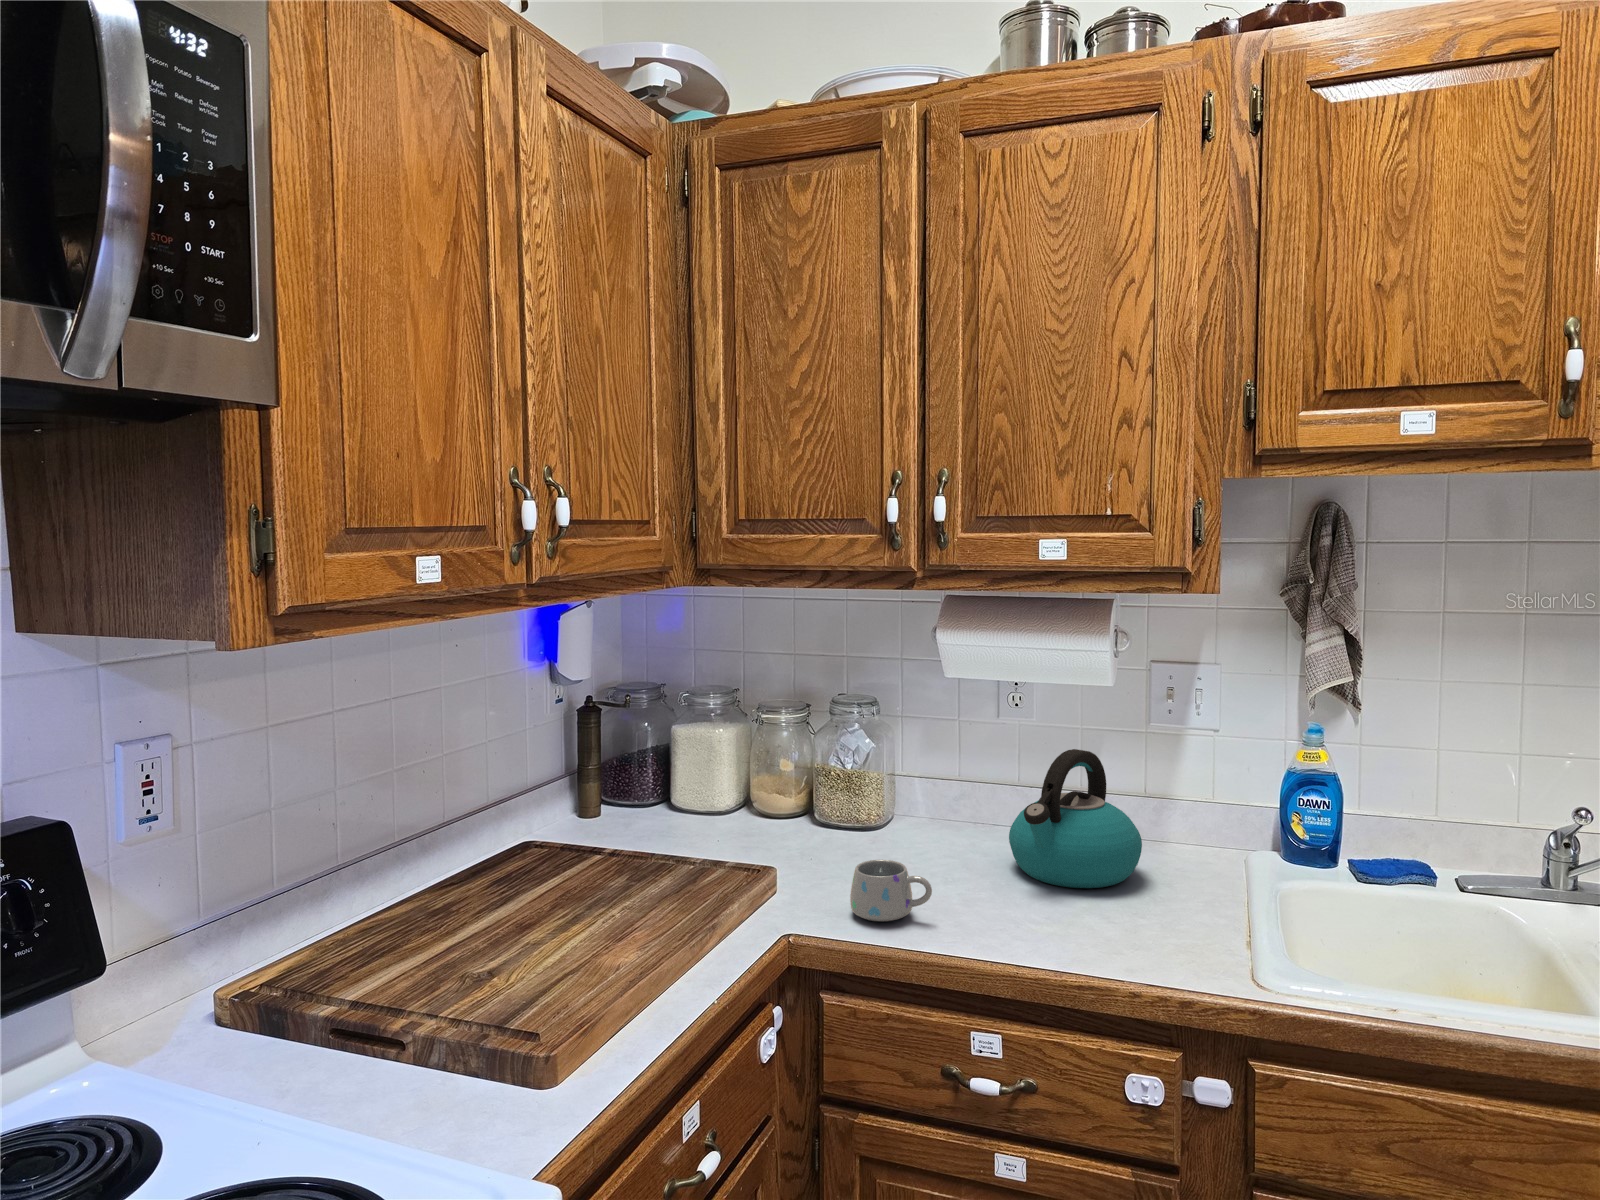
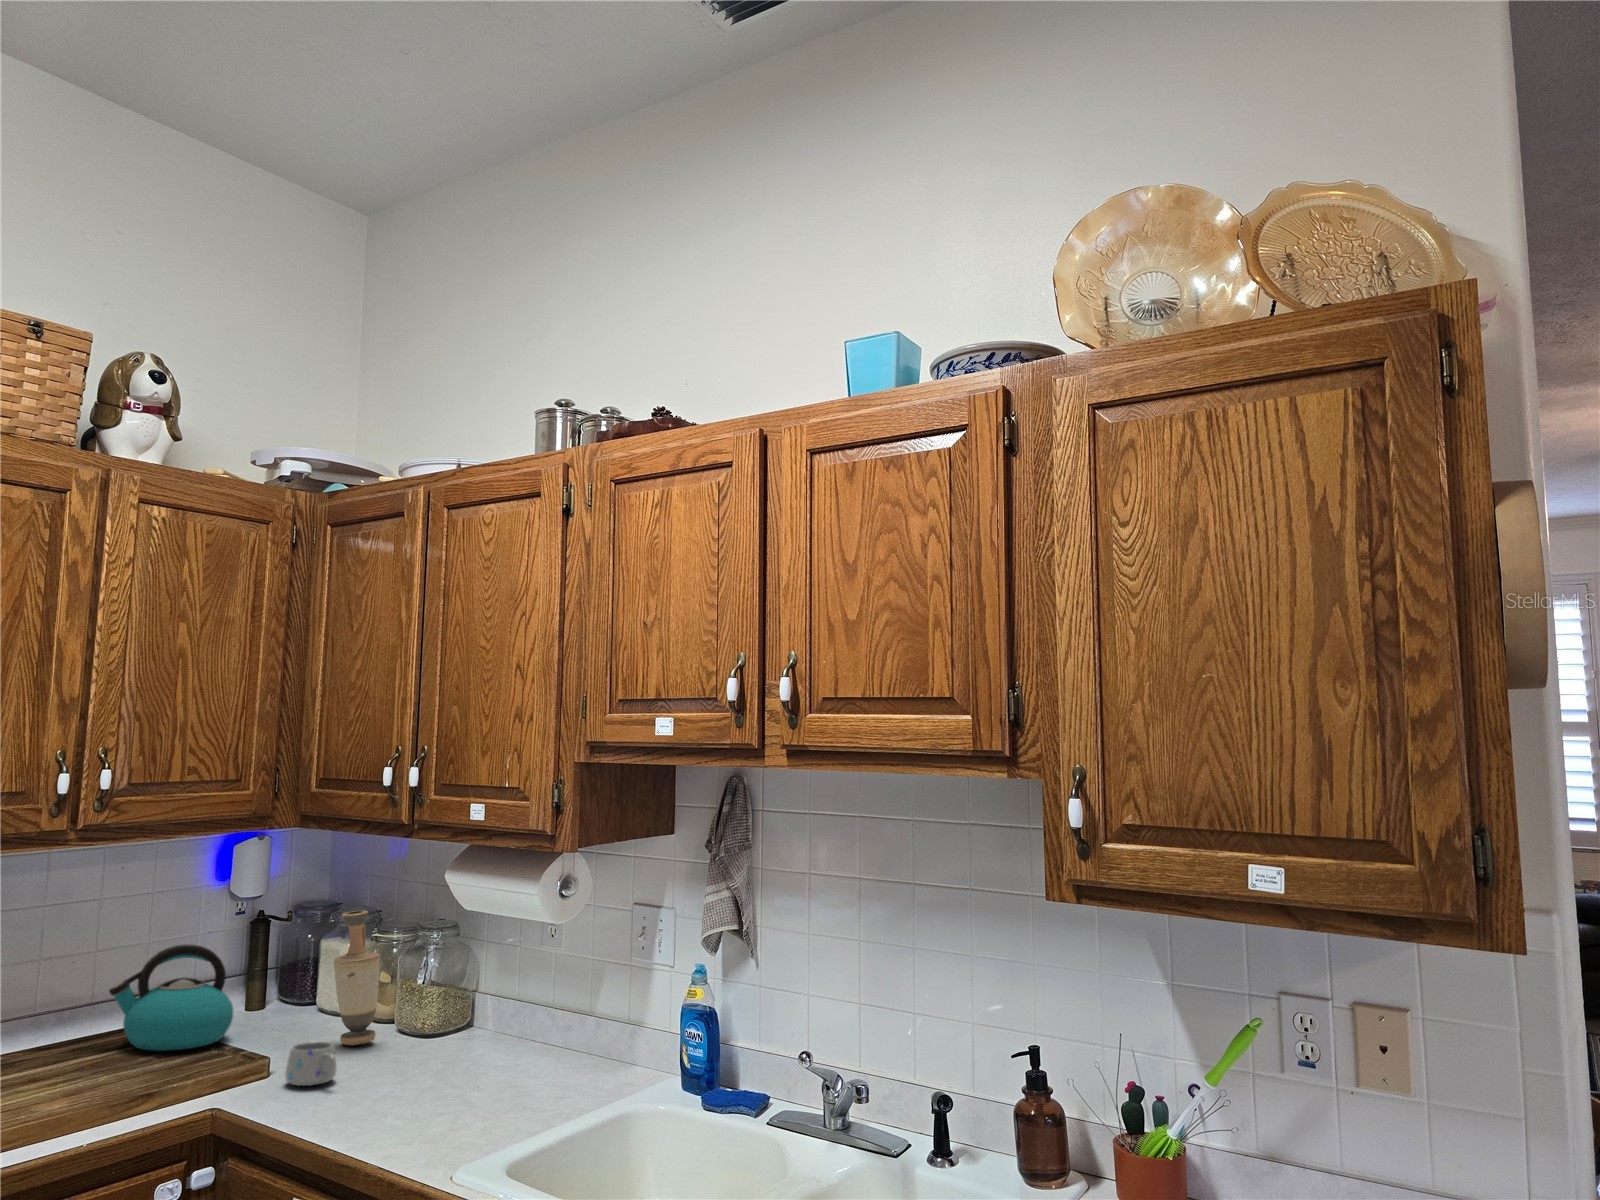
vase: none [788,688,842,853] -> present [334,910,380,1045]
kettle: present [1009,749,1142,888] -> present [109,944,233,1051]

